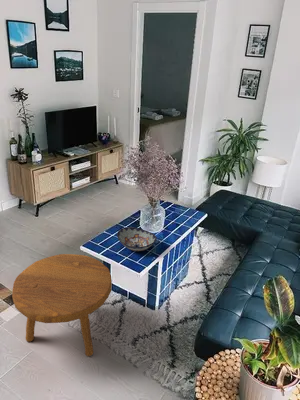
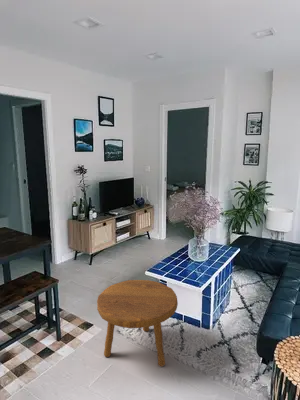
decorative bowl: present [117,227,157,251] -> none [175,256,208,273]

